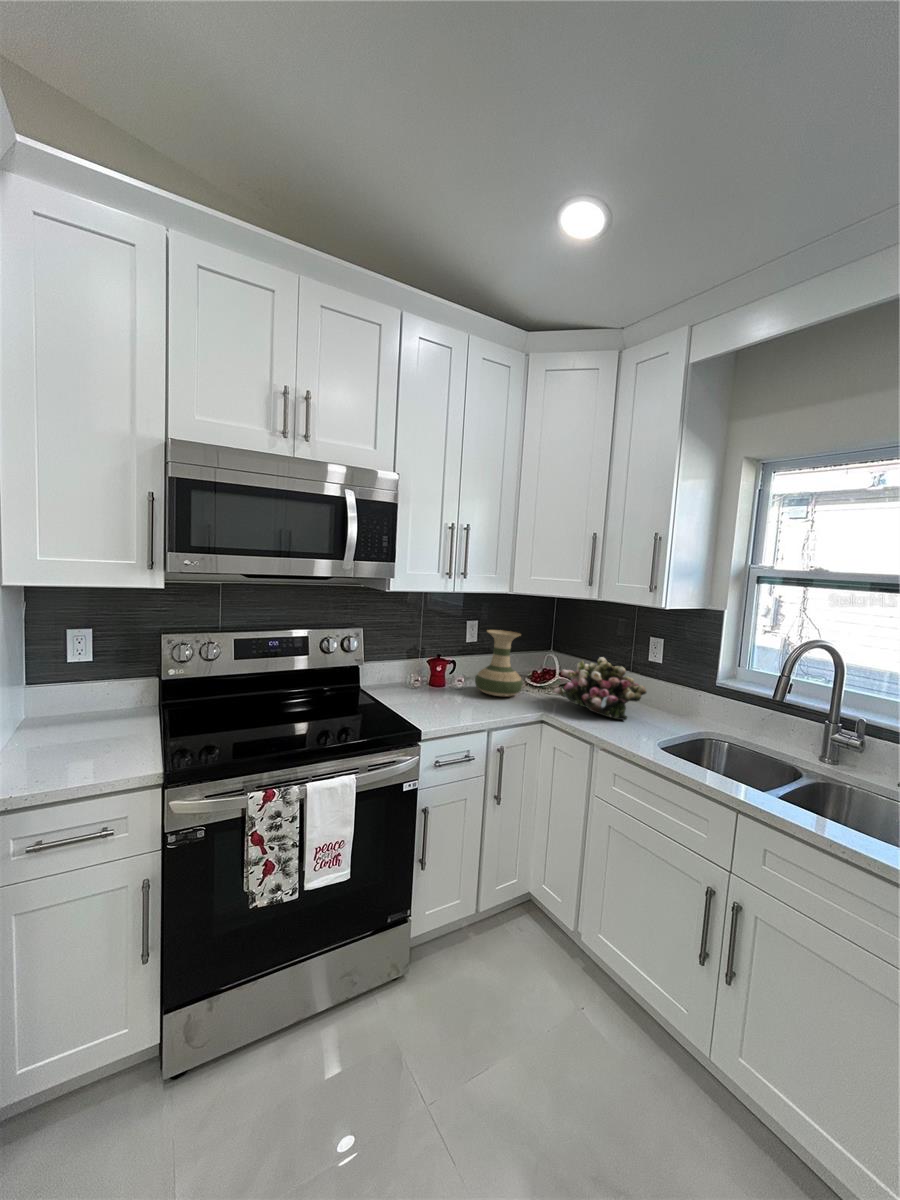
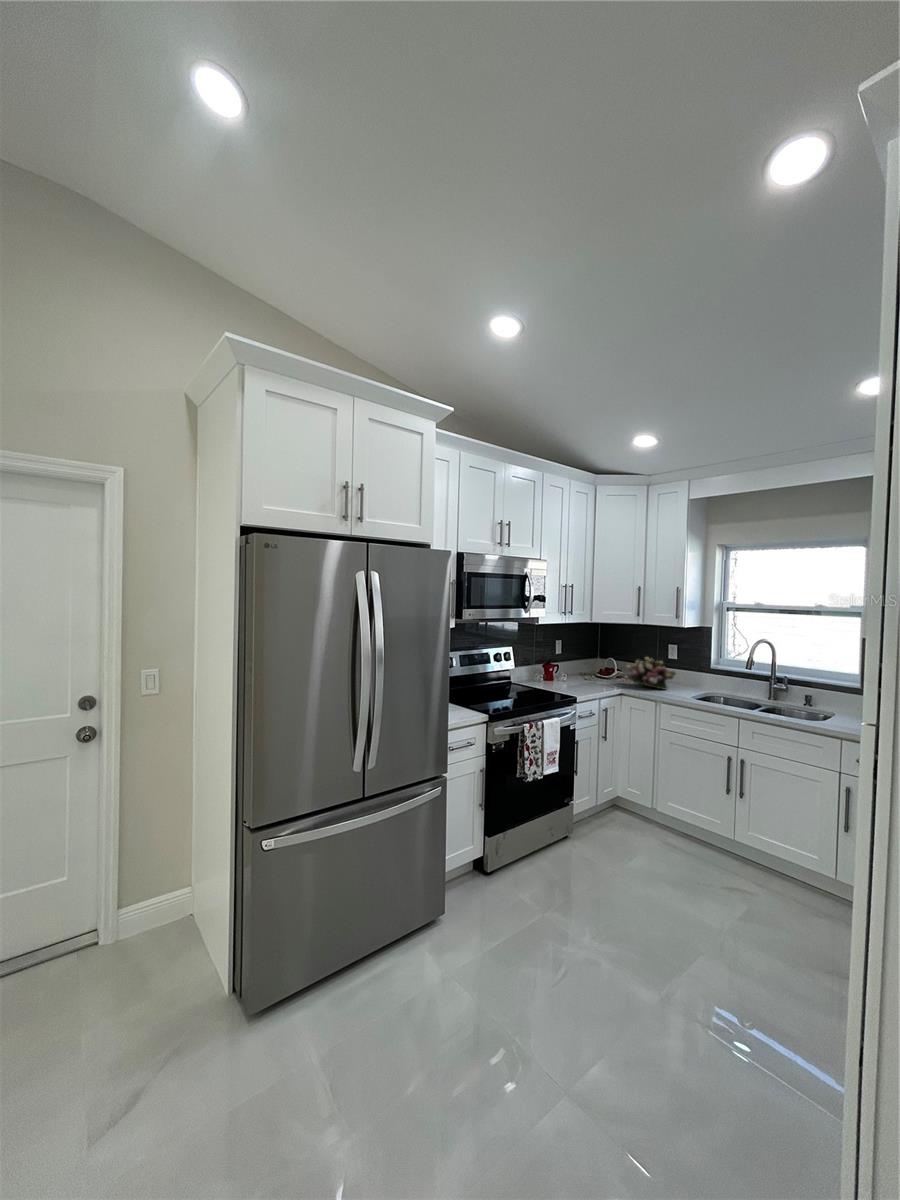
vase: present [475,630,523,696] -> none [574,645,603,683]

